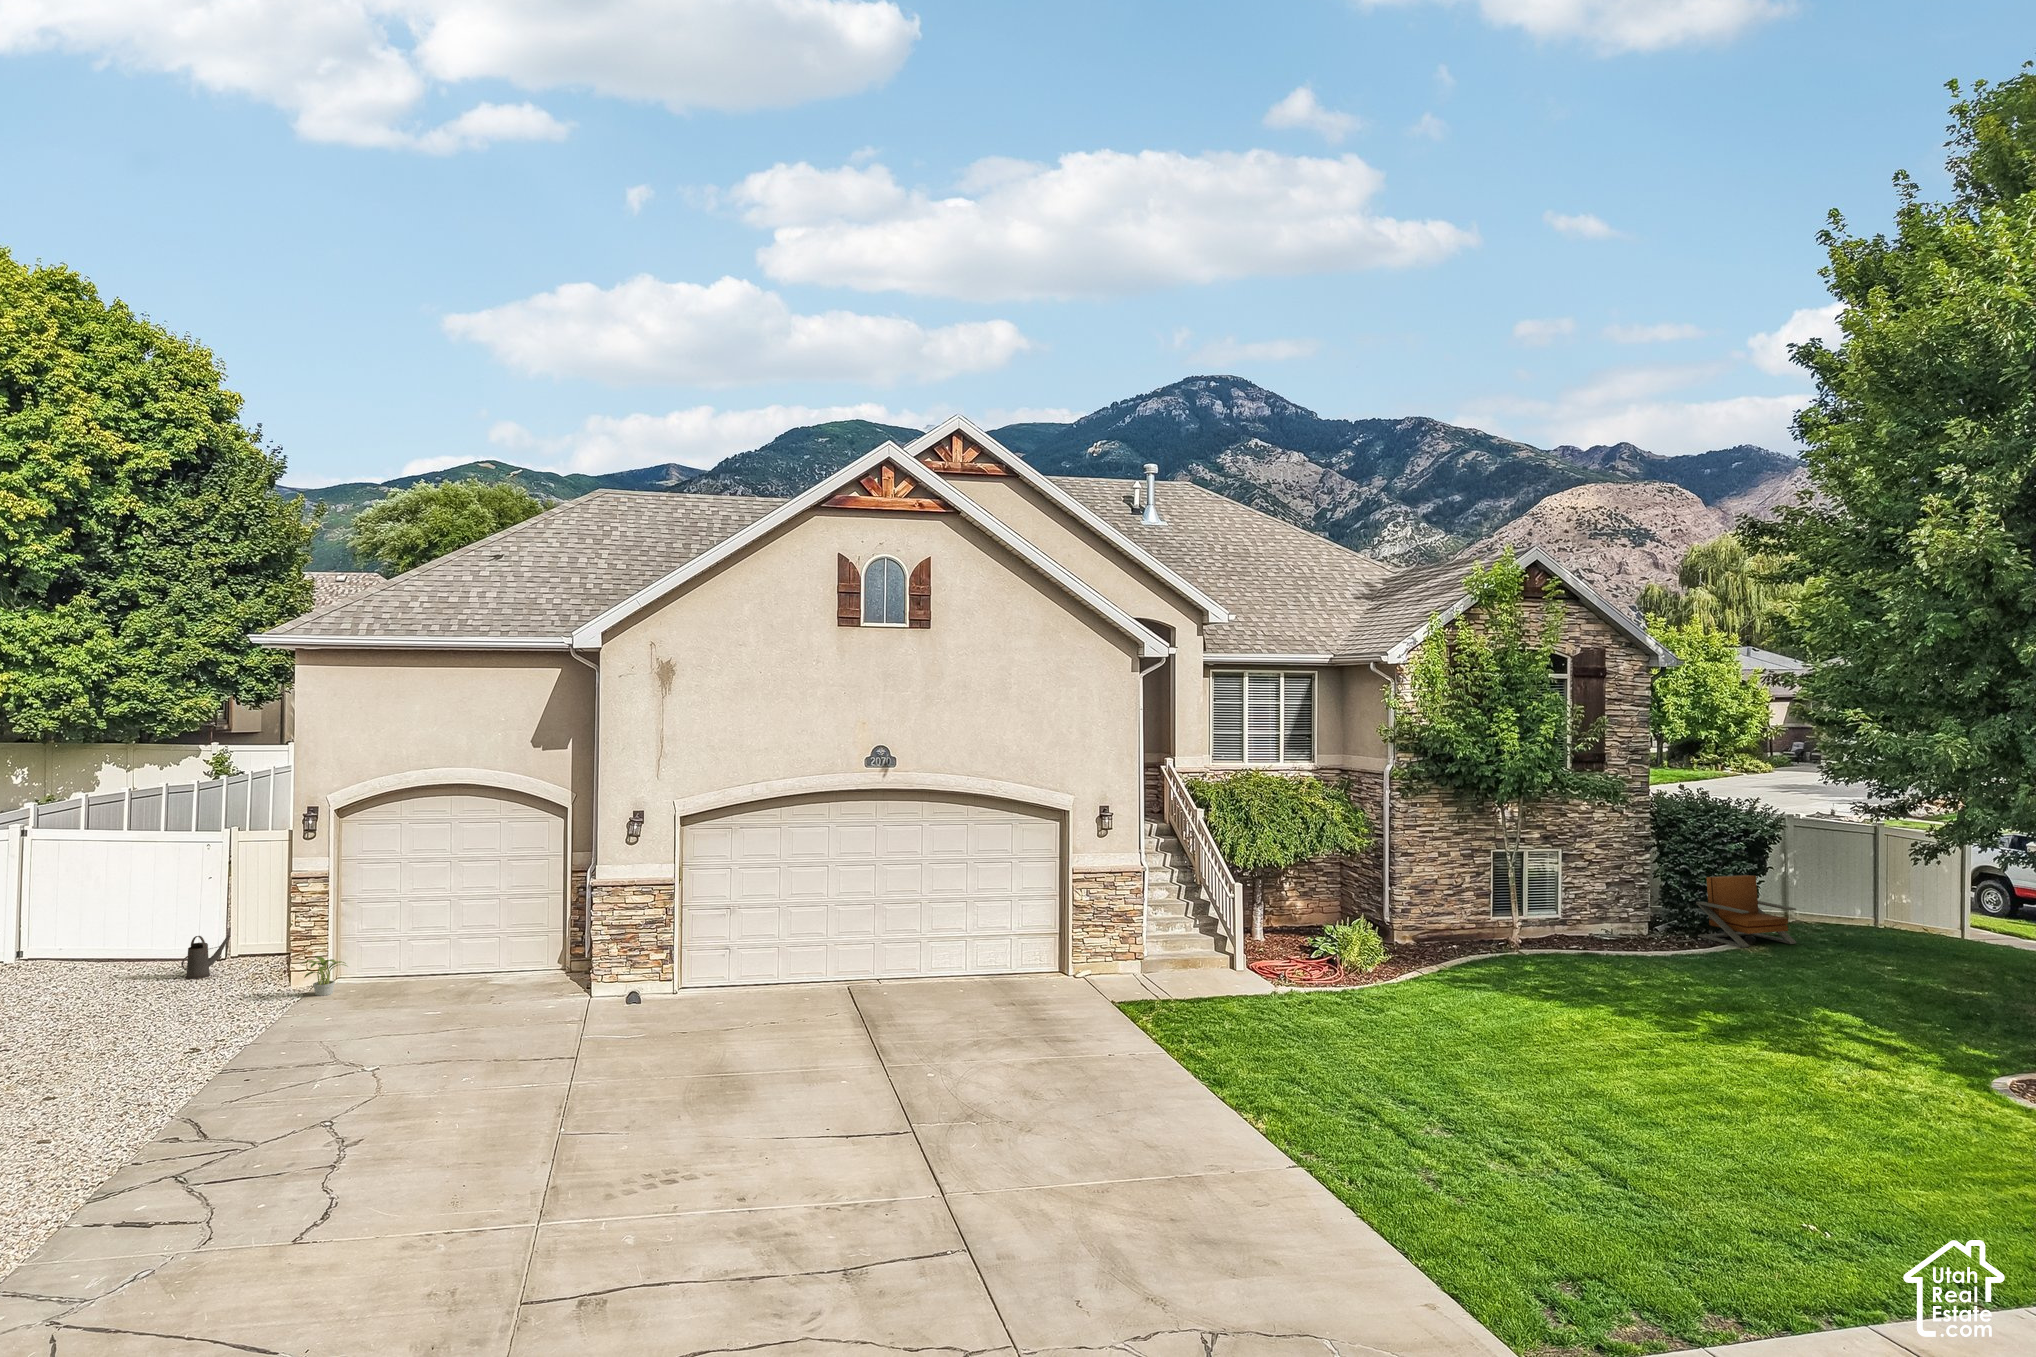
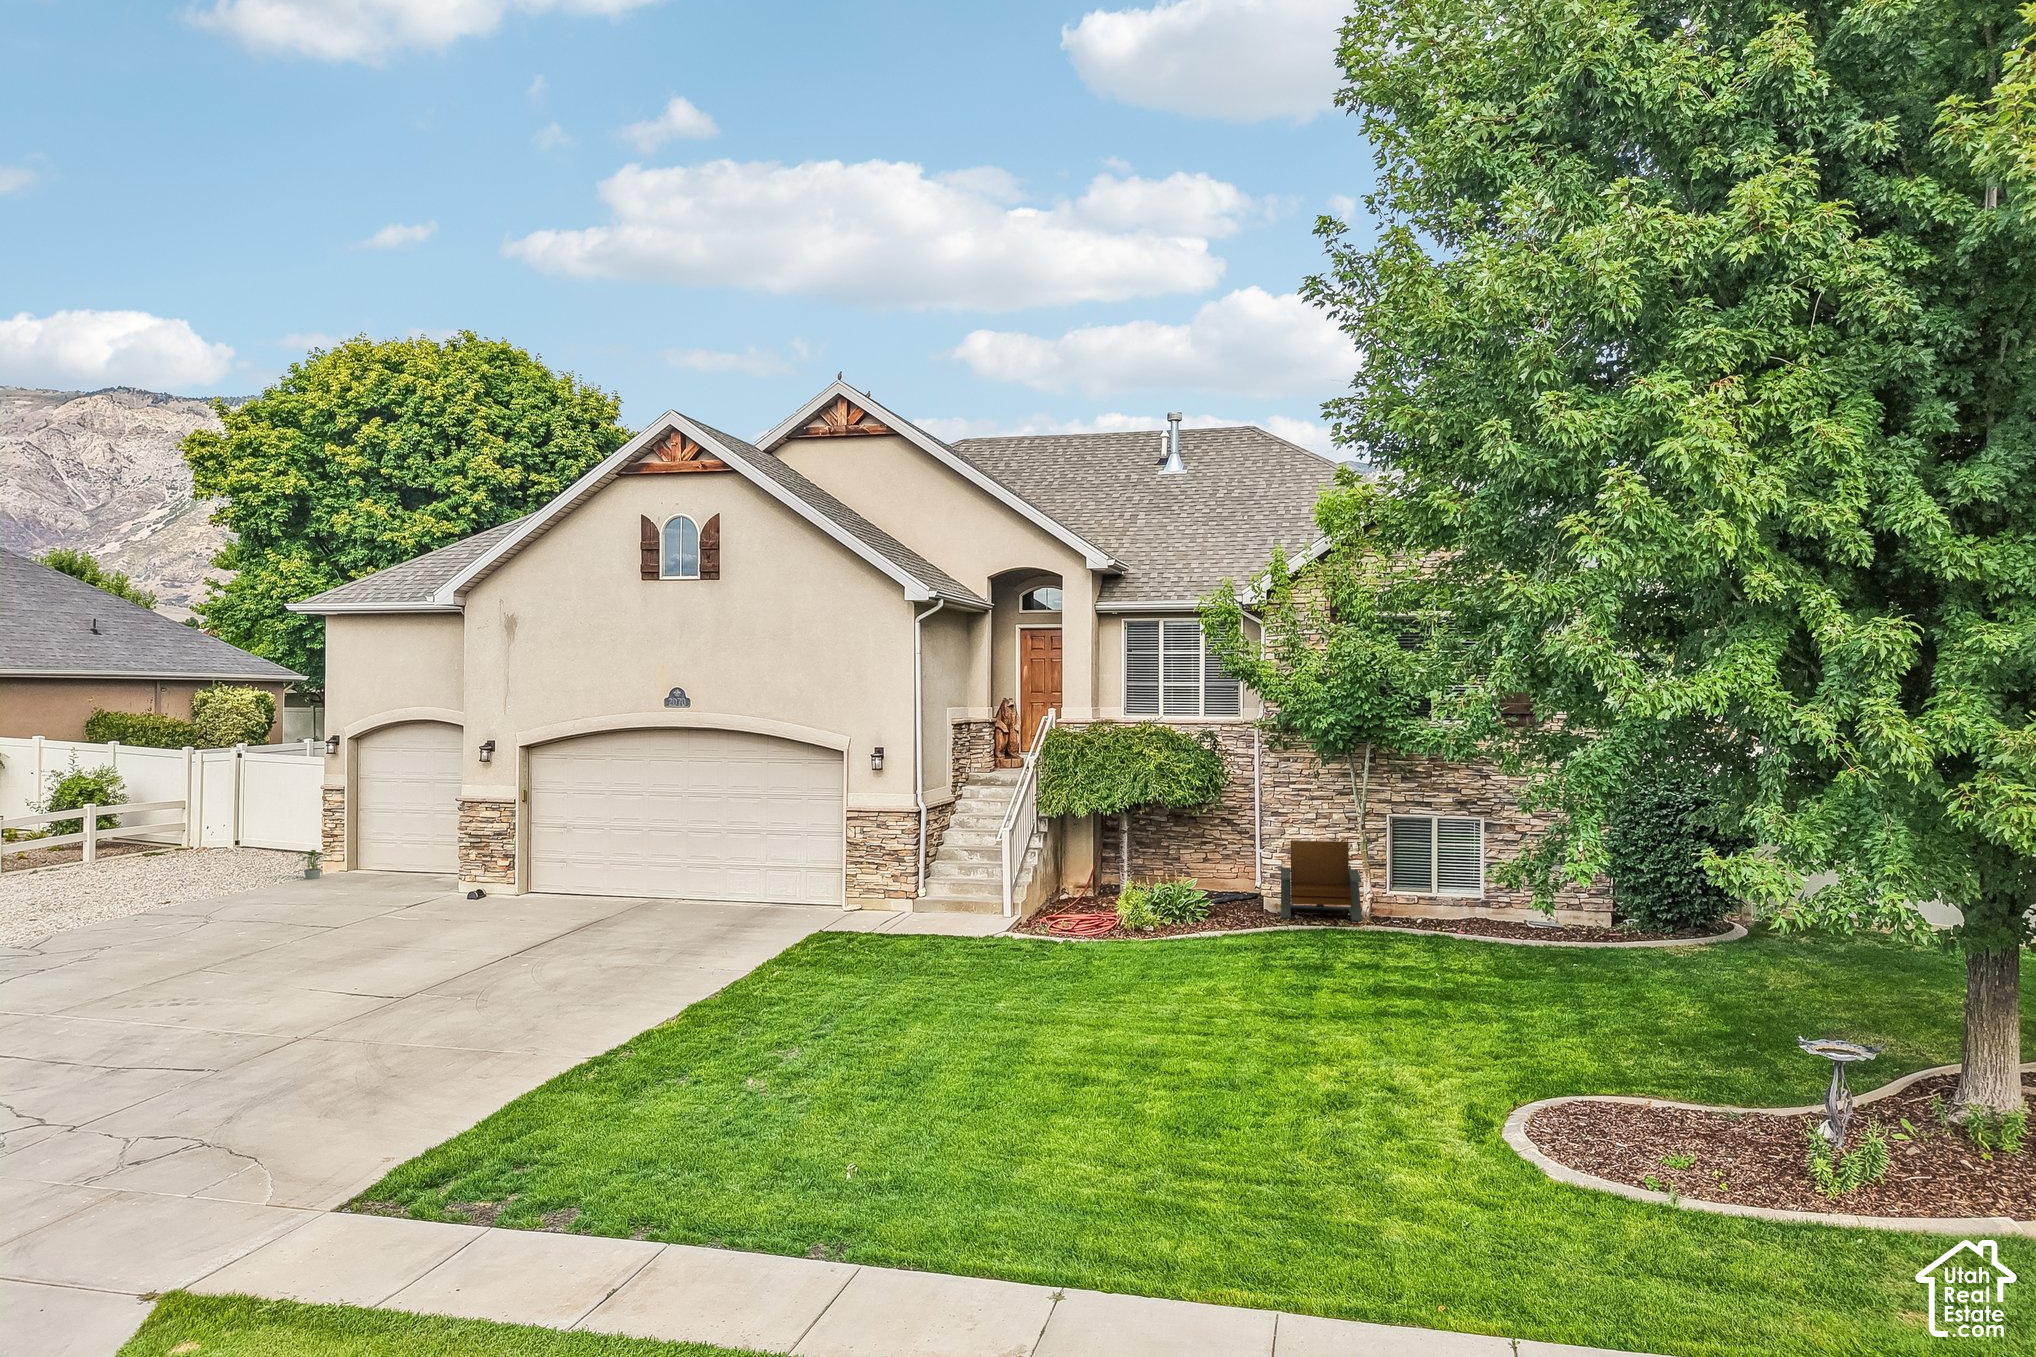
lounge chair: present [1696,875,1796,948] -> present [1281,840,1362,921]
watering can: present [181,936,230,979] -> none [262,832,304,864]

